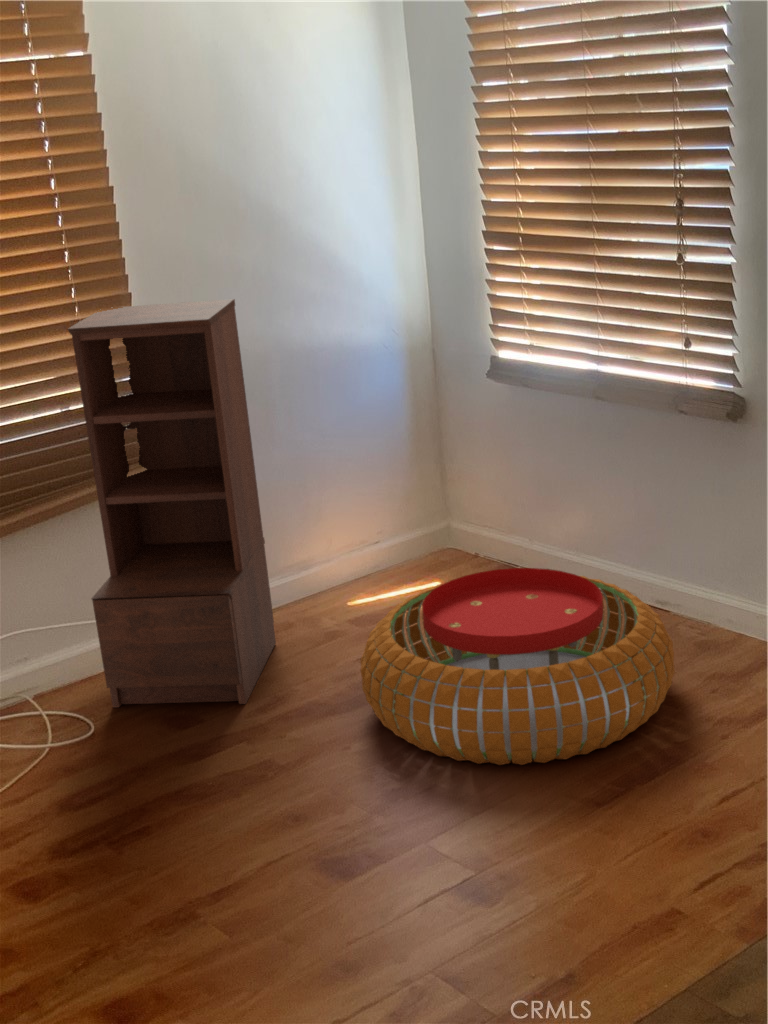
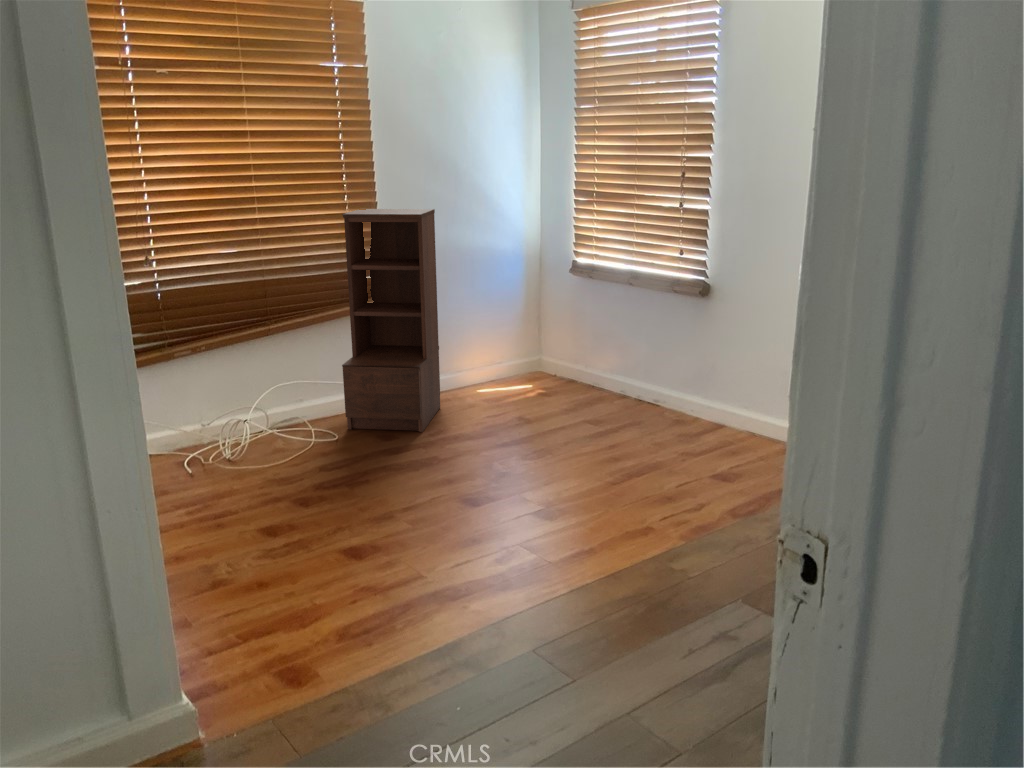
pouf: present [360,568,675,765] -> none [489,368,662,465]

